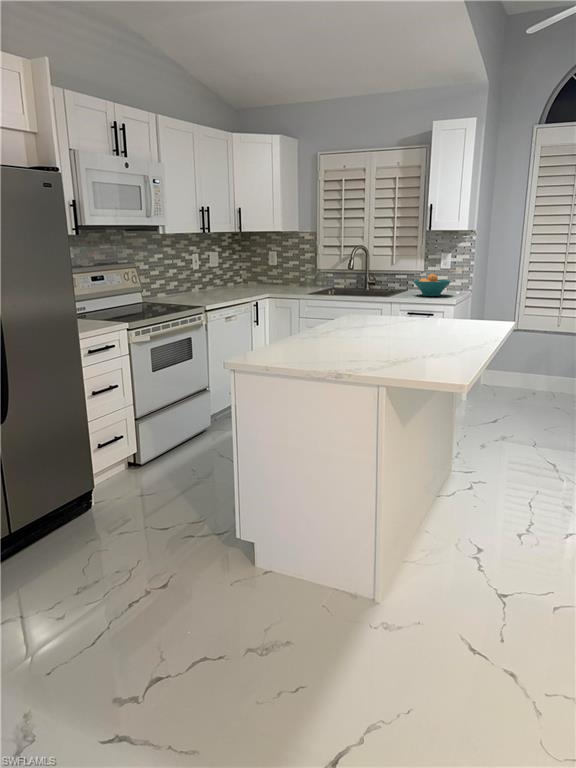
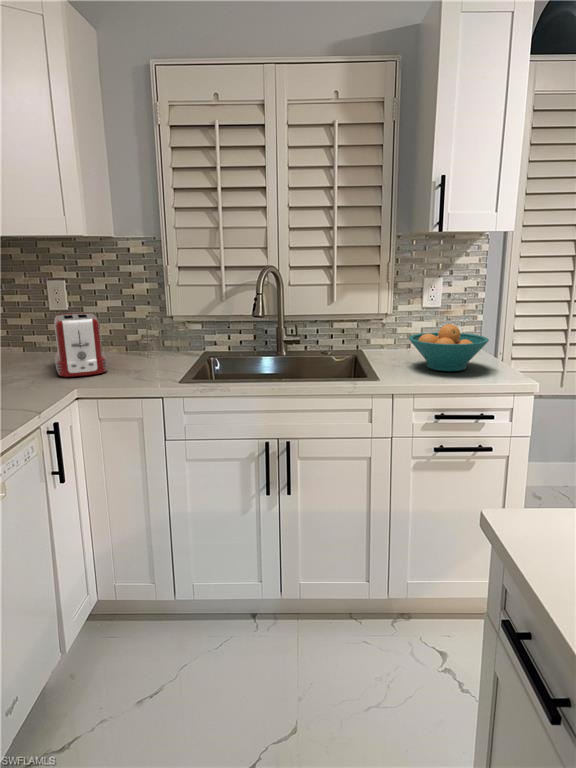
toaster: none [265,266,286,290] -> present [54,313,107,377]

